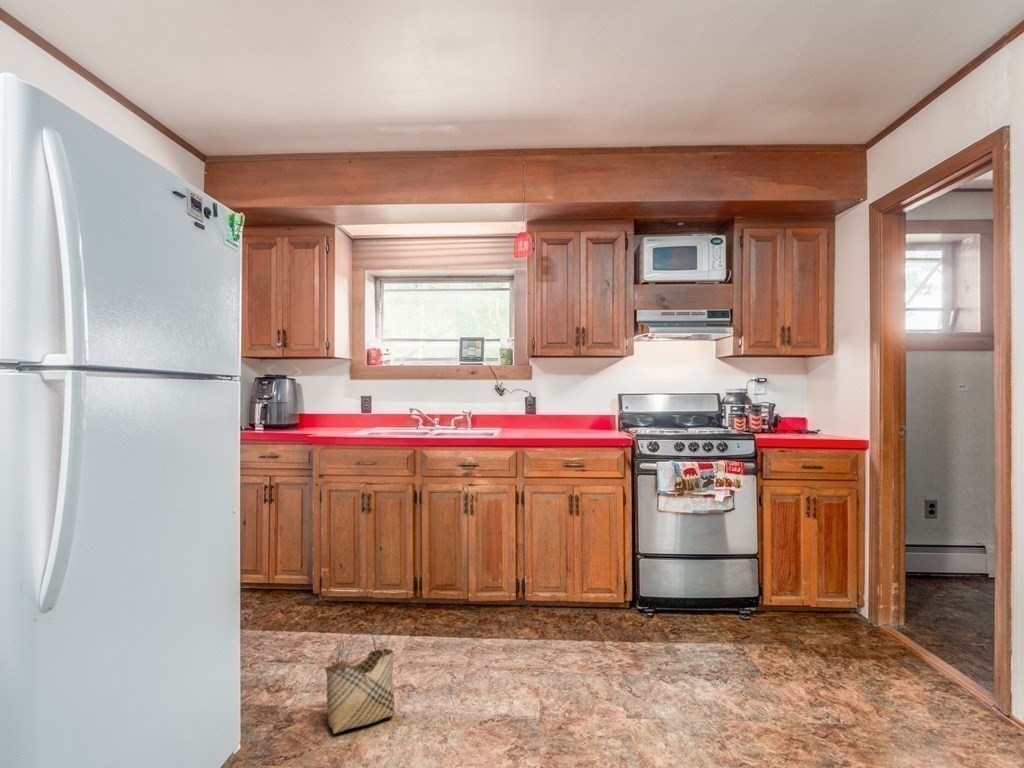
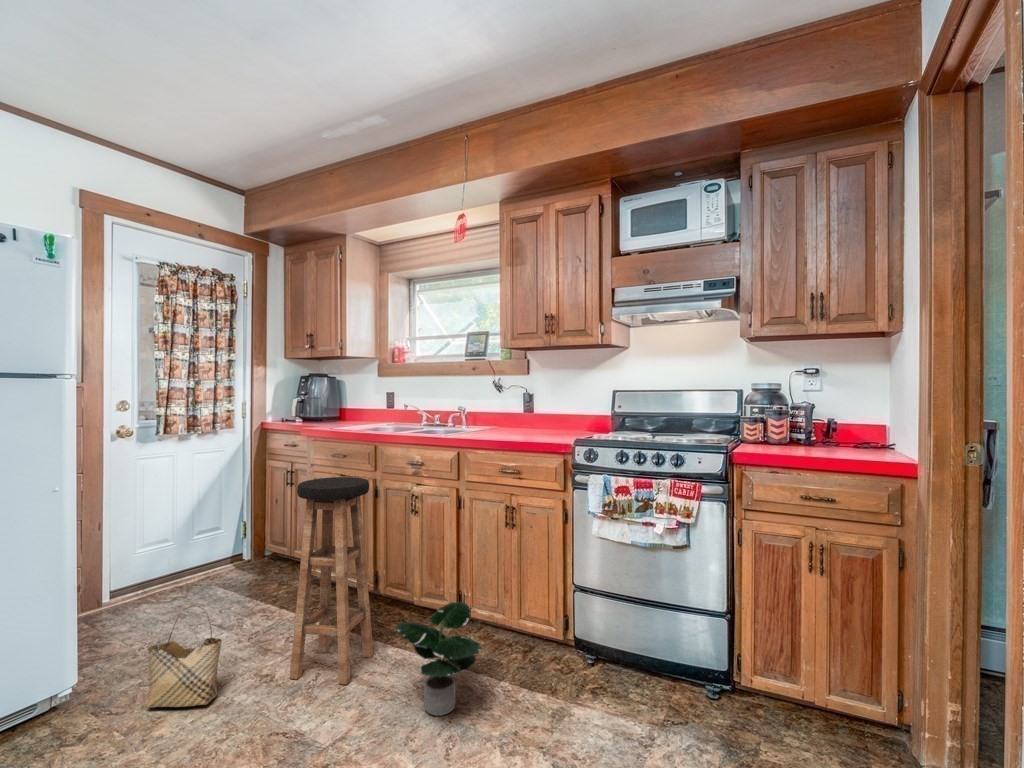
bar stool: none [427,477,495,679] -> present [290,477,374,685]
potted plant: none [557,577,636,673] -> present [396,602,481,716]

